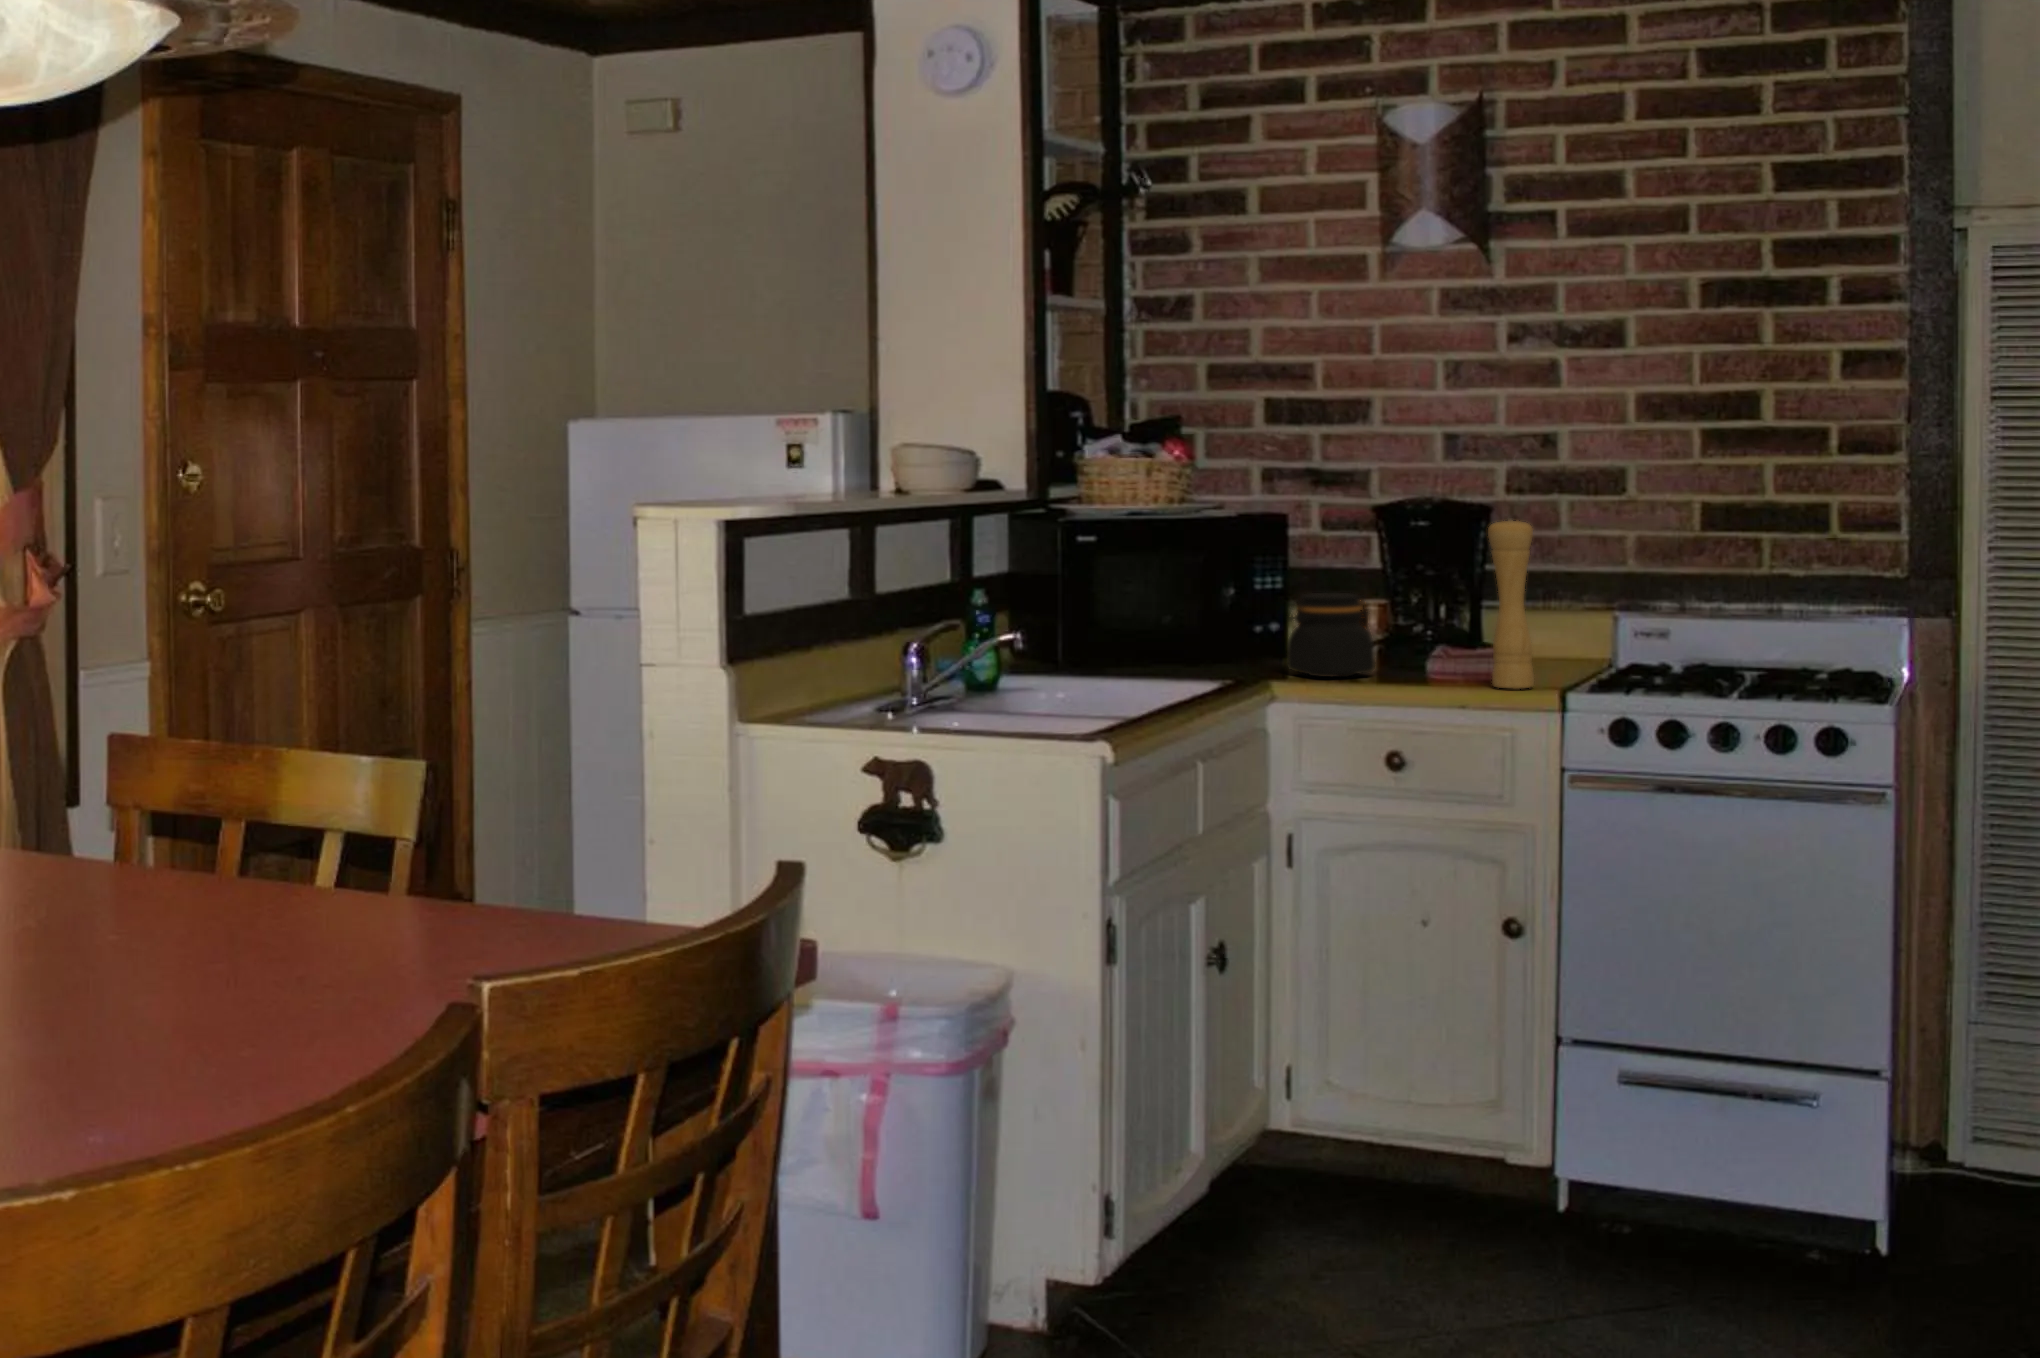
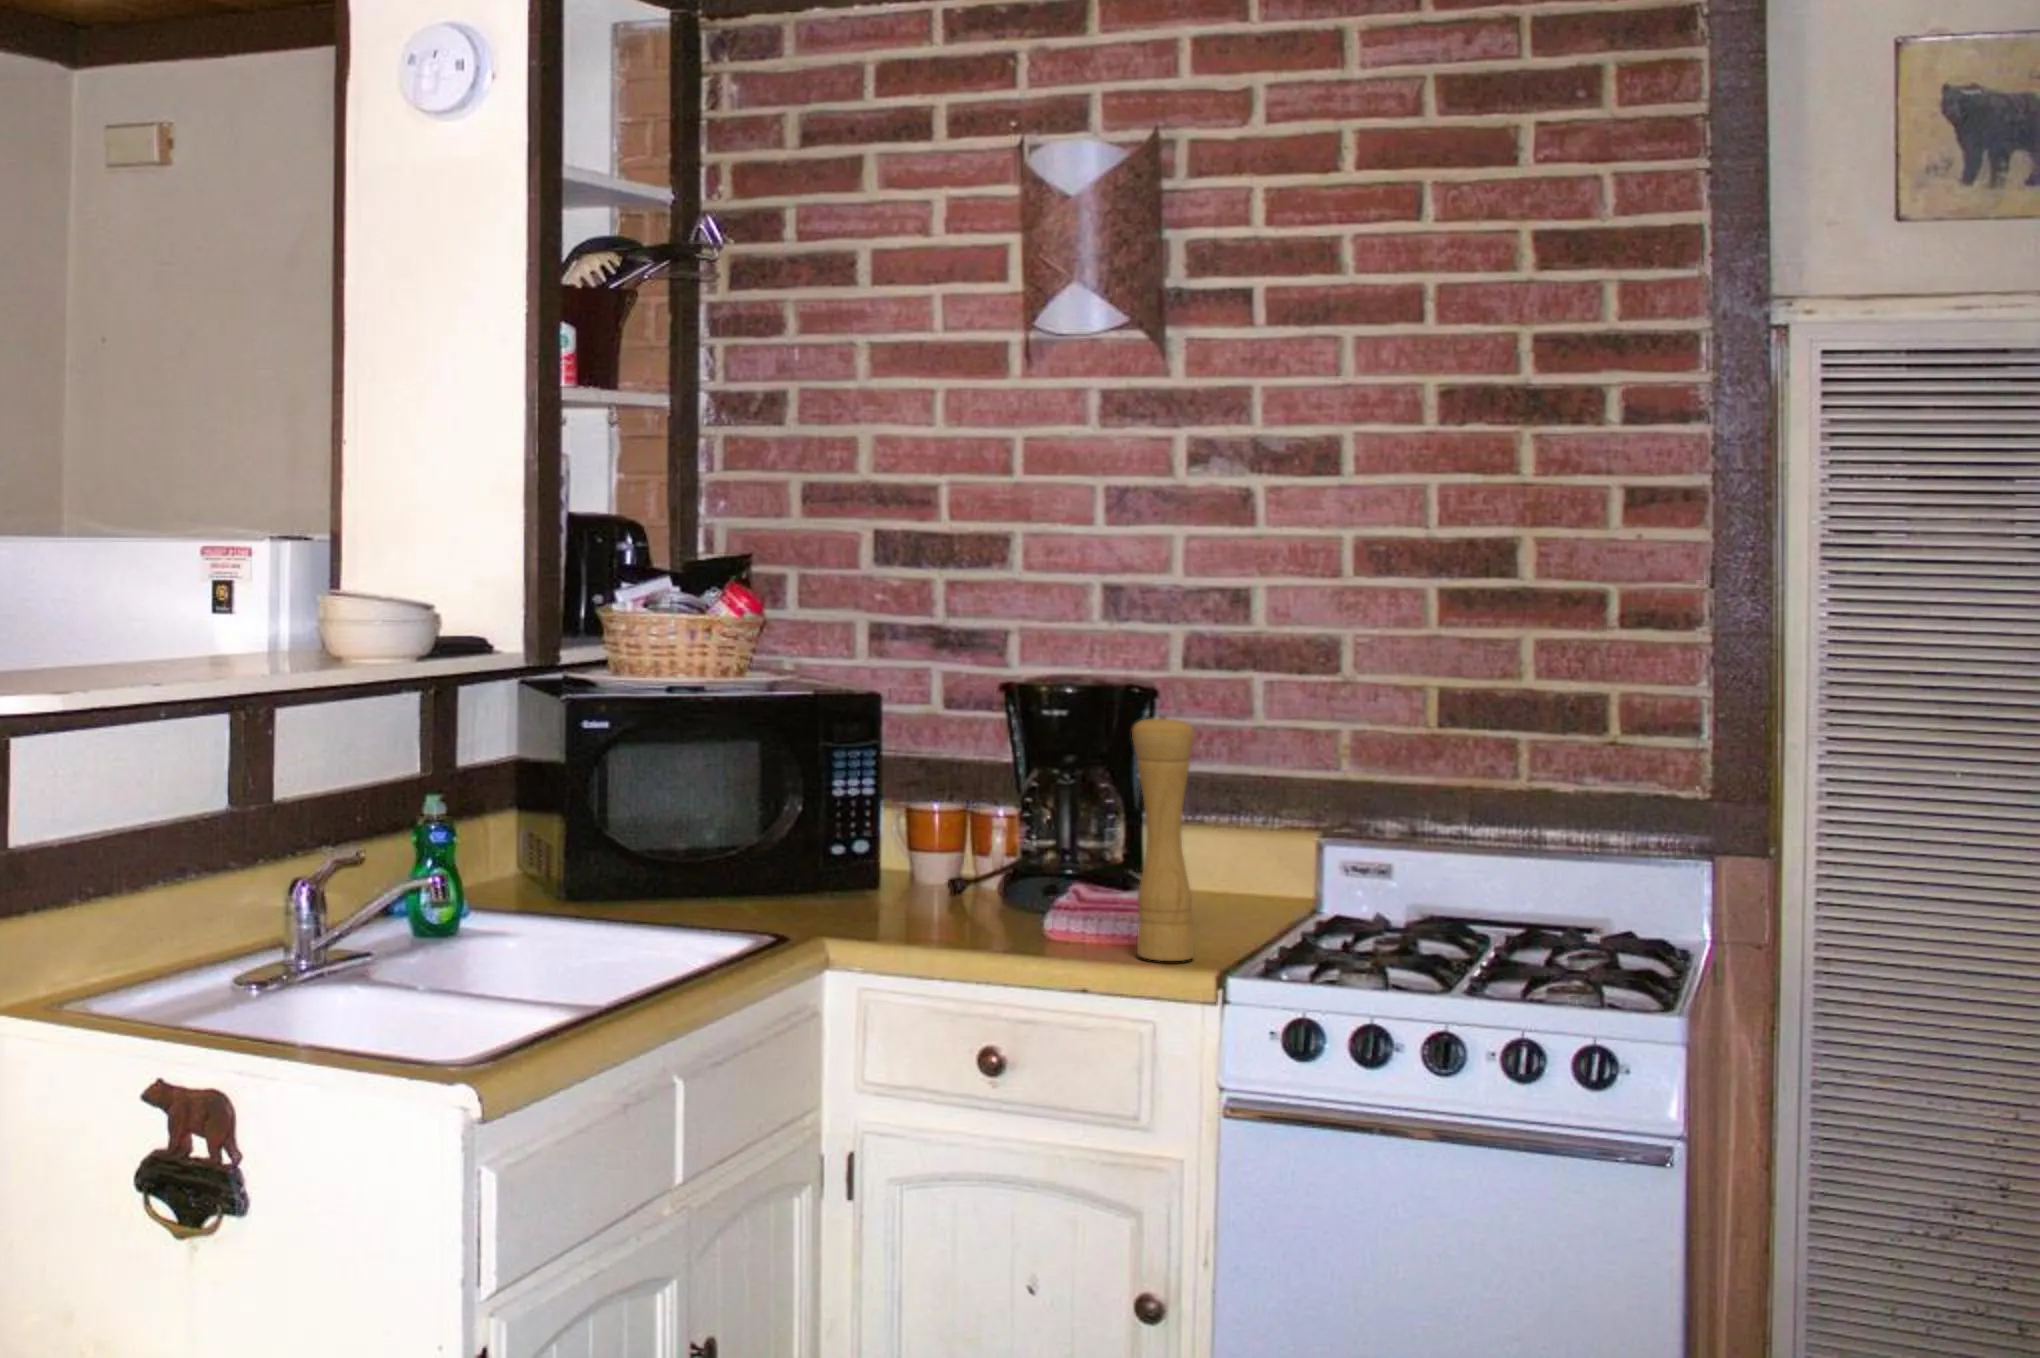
jar: present [1287,593,1375,677] -> none [864,806,985,929]

